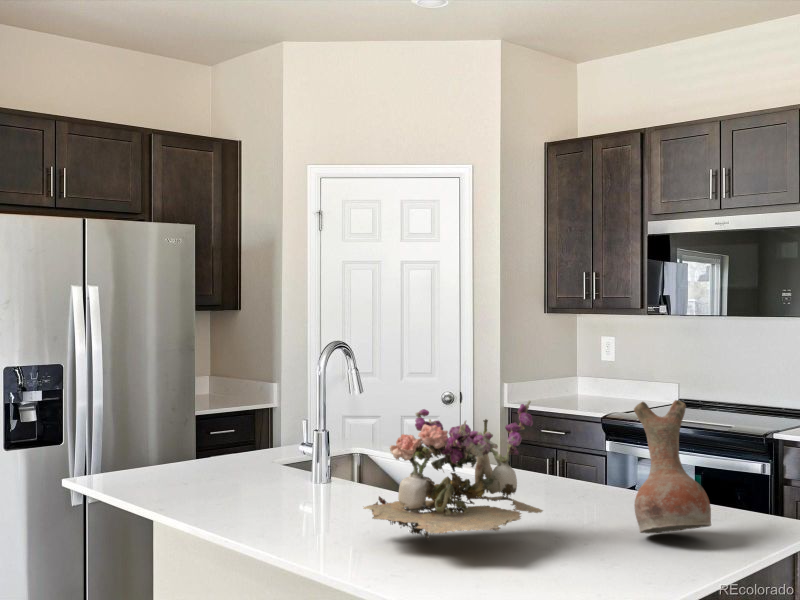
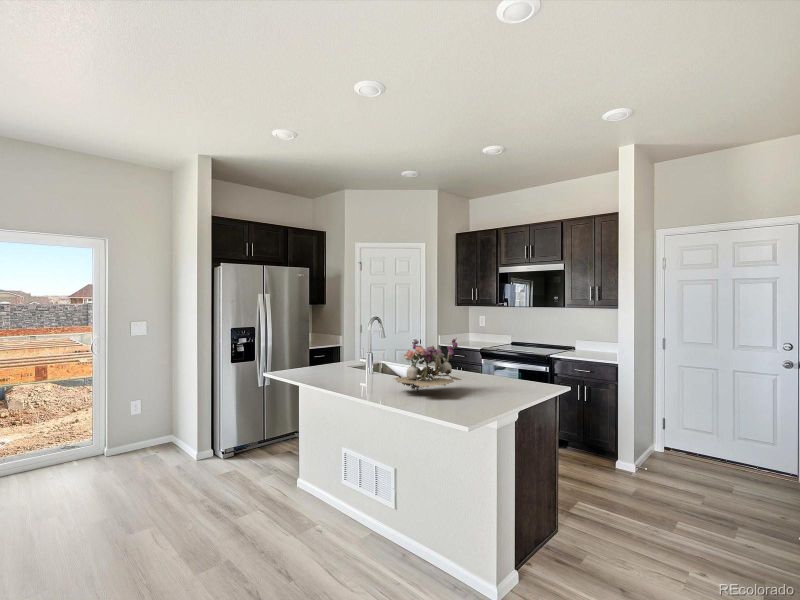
vase: present [634,400,711,533] -> none [496,337,525,388]

